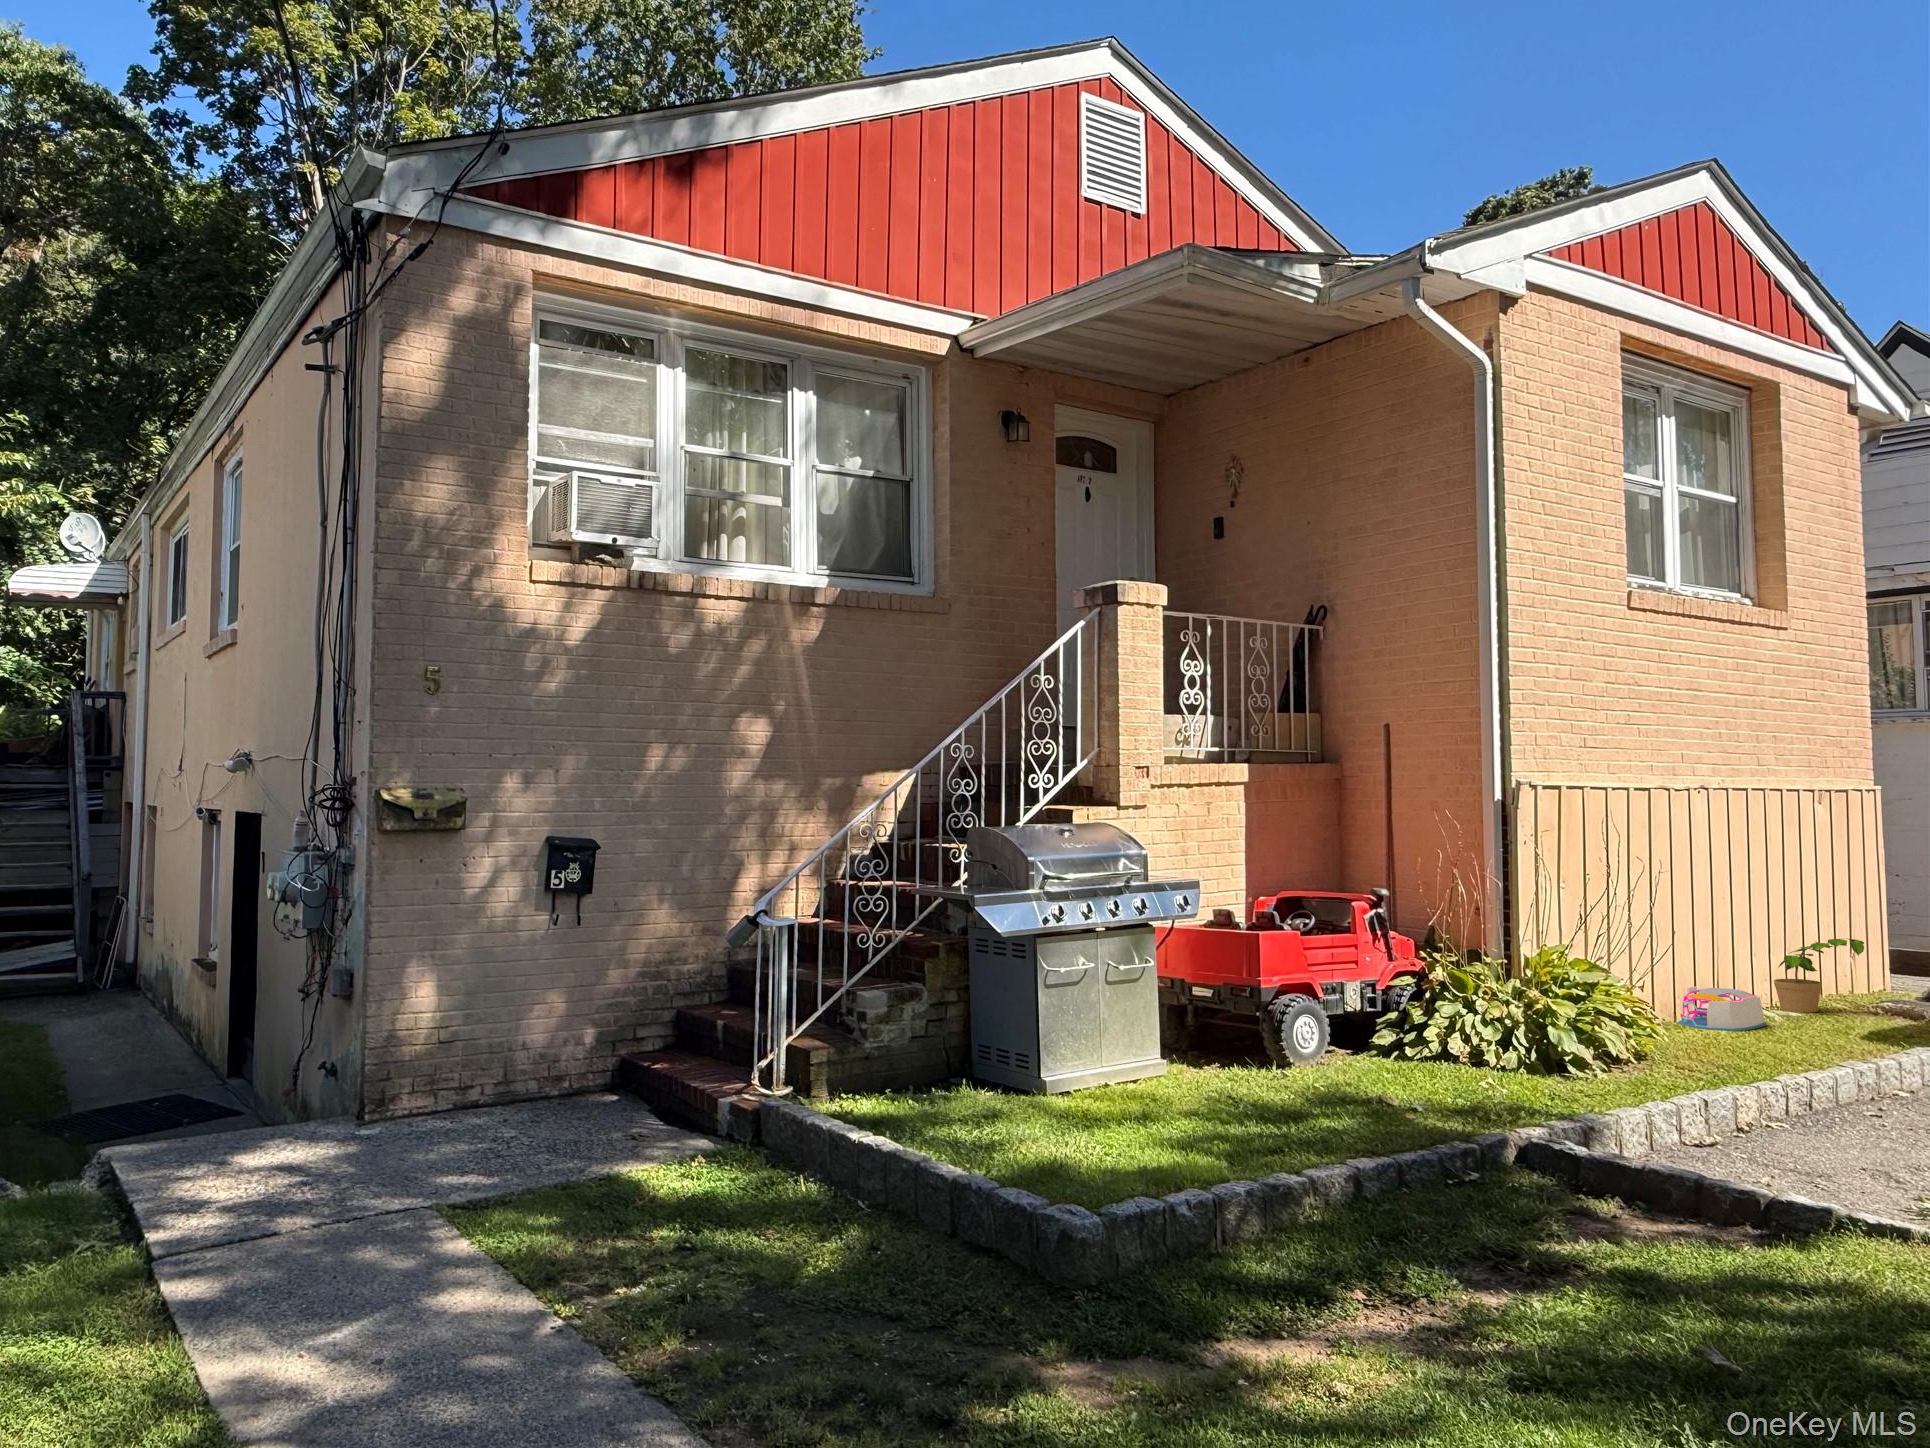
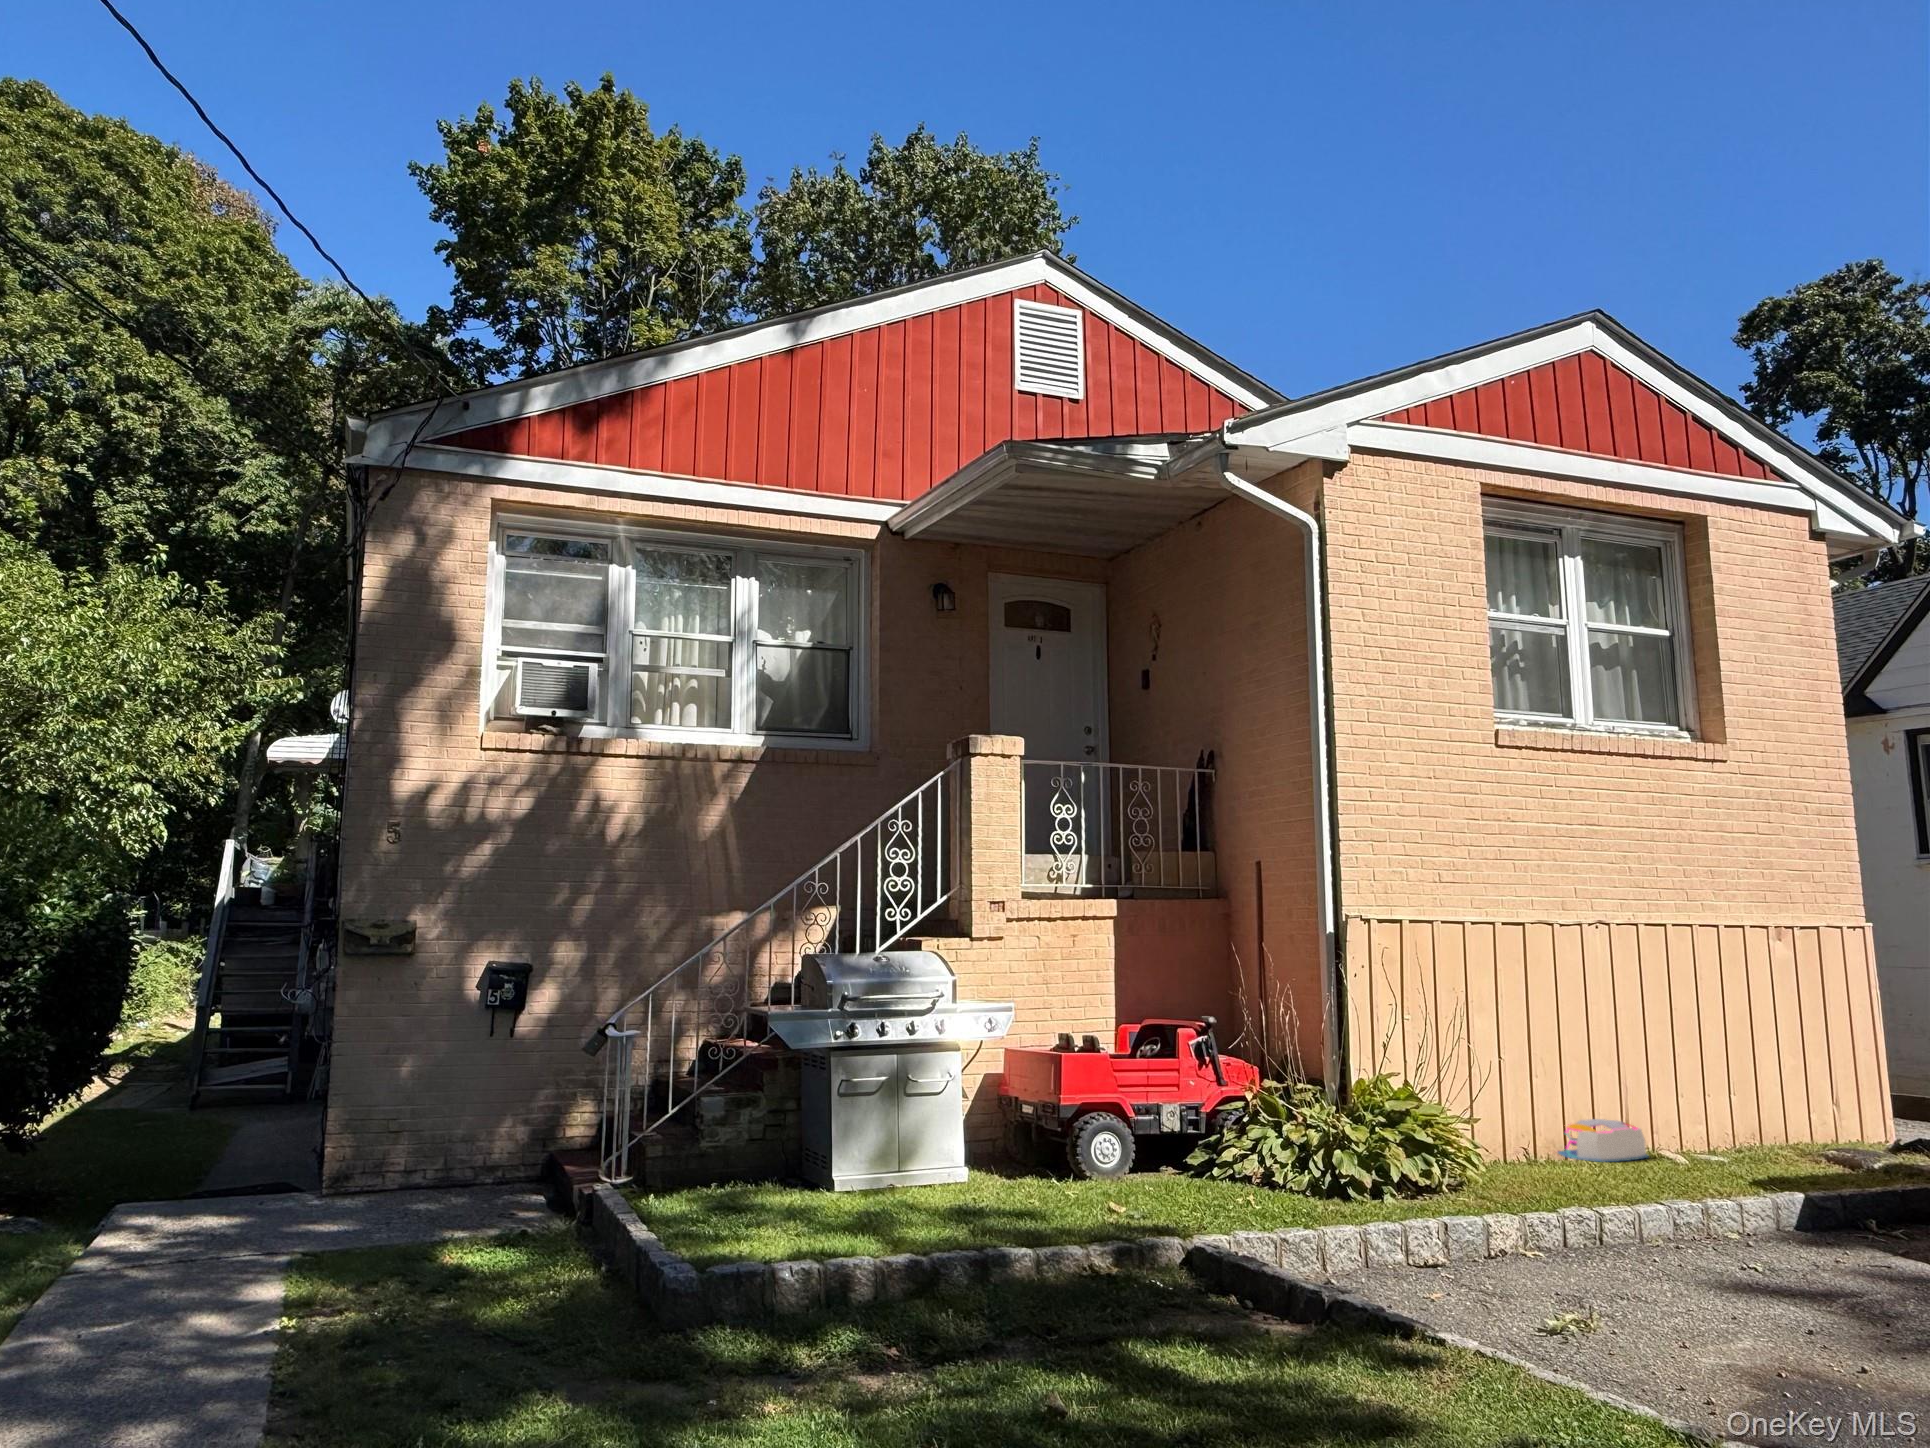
potted plant: present [1774,939,1864,1013] -> none [1694,1073,1777,1148]

